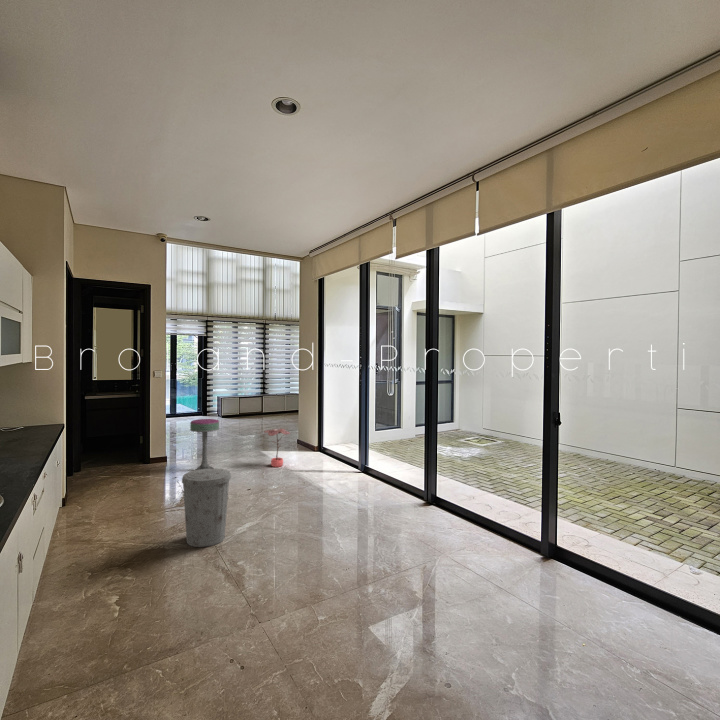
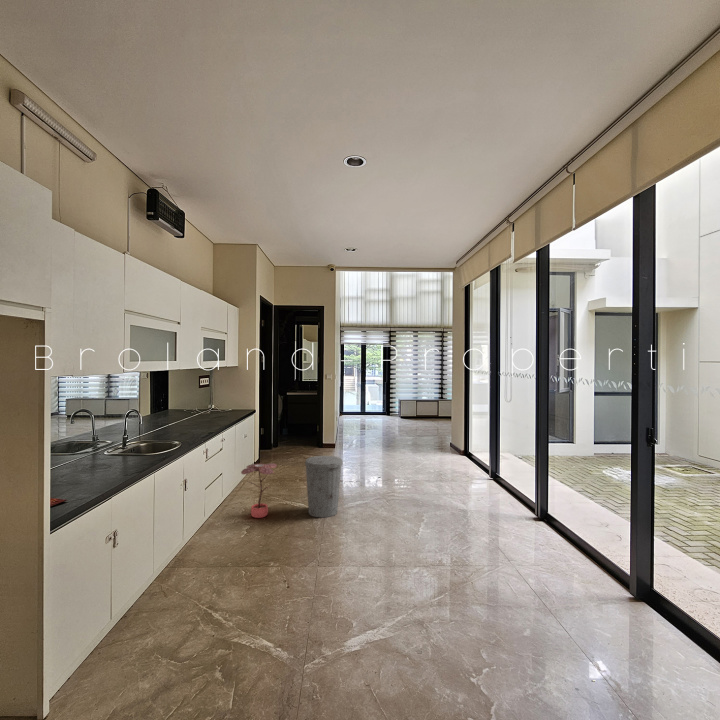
bar stool: present [190,419,219,470] -> none [346,417,369,462]
potted plant: present [264,429,290,467] -> present [241,464,277,518]

